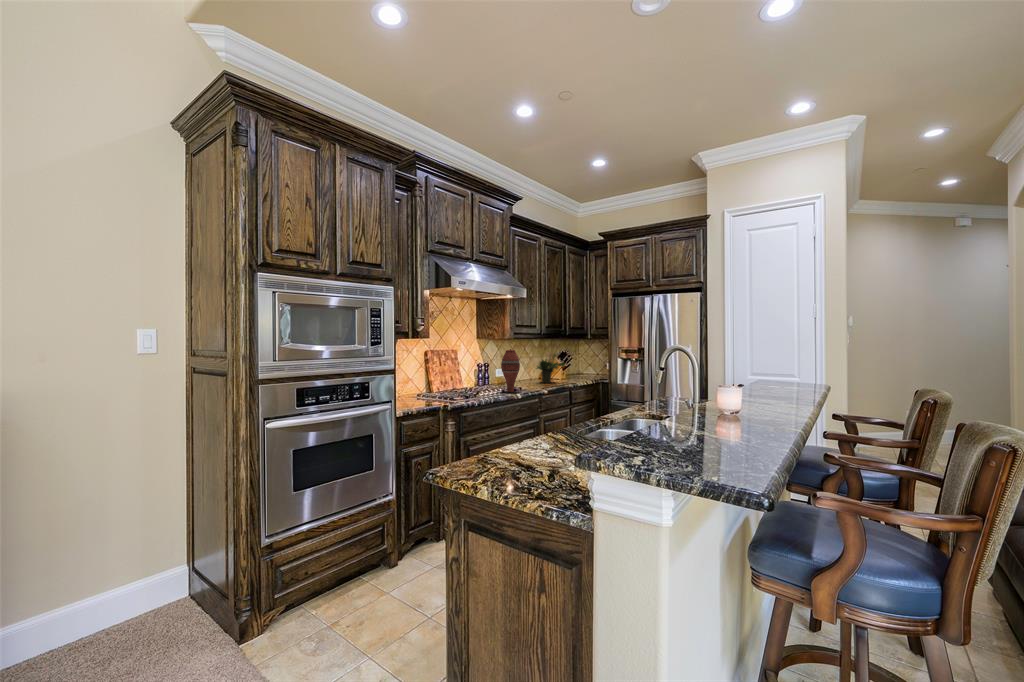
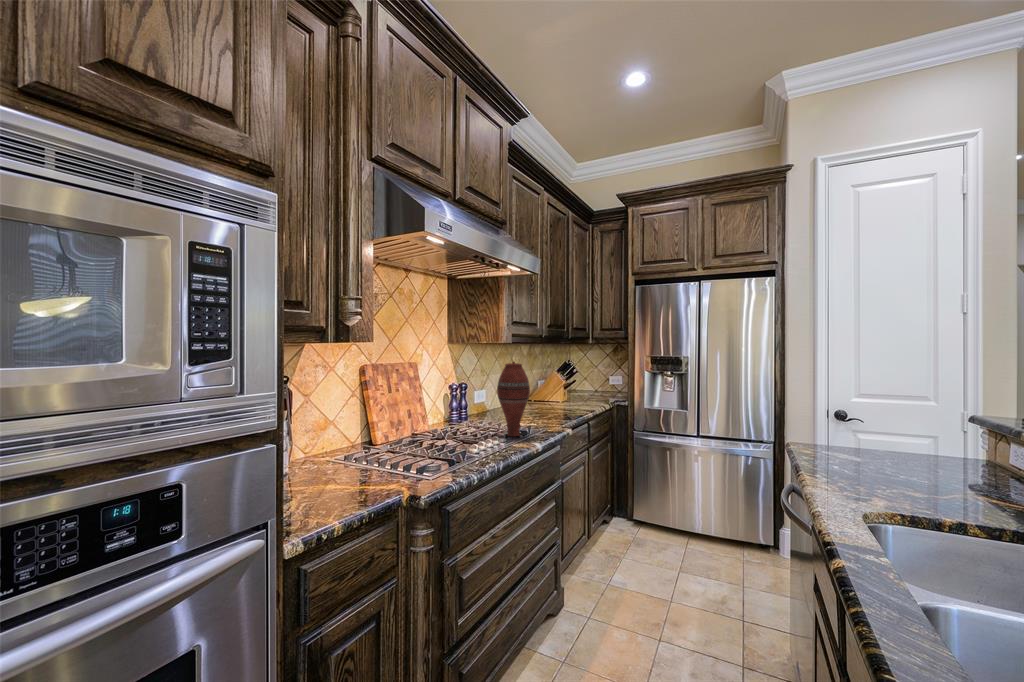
potted plant: present [536,354,565,383] -> none [532,365,574,411]

